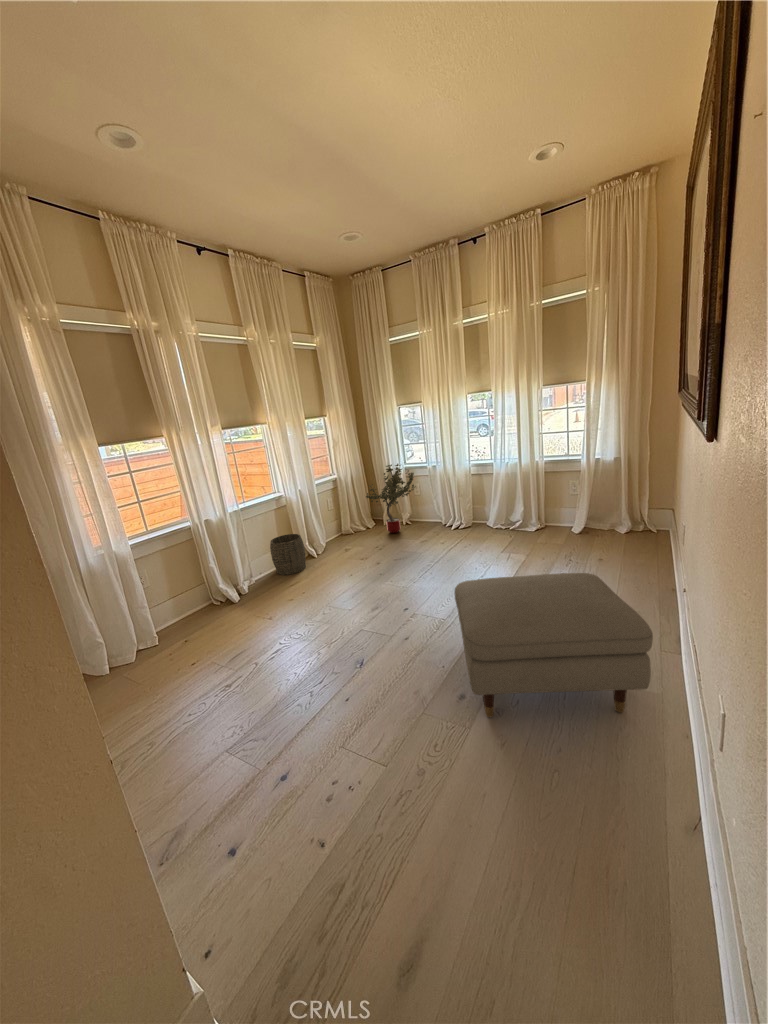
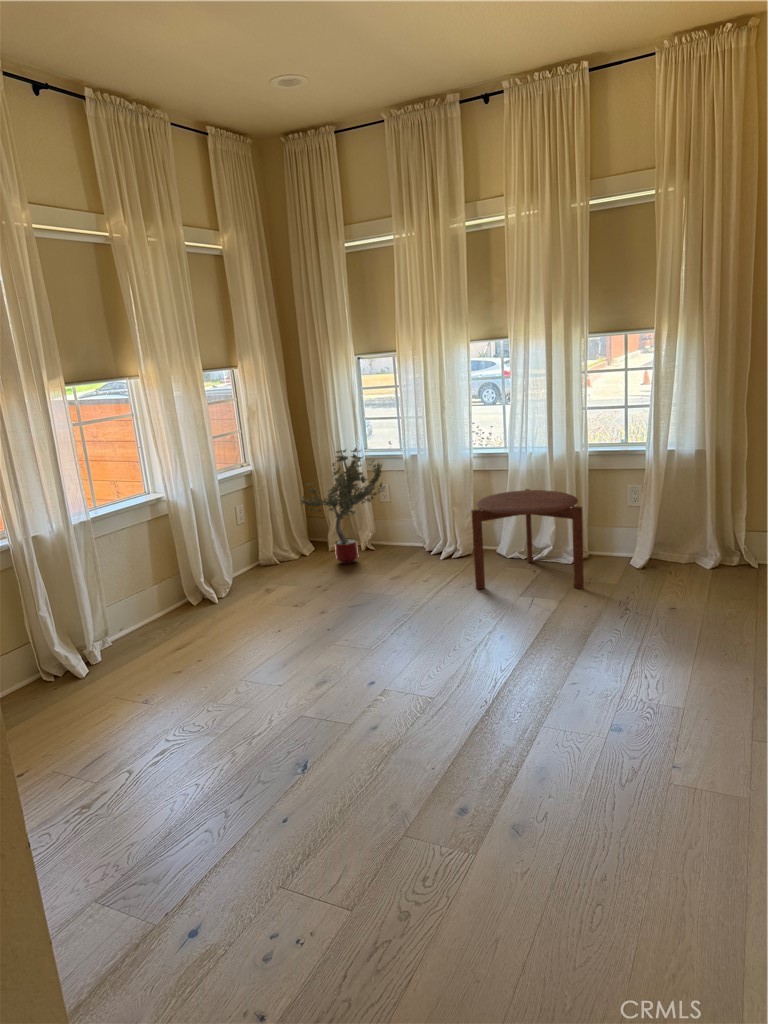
side table: none [469,486,541,548] -> present [471,489,584,589]
woven basket: present [270,534,306,575] -> none [140,563,200,632]
ottoman: present [454,573,653,717] -> none [452,624,729,837]

